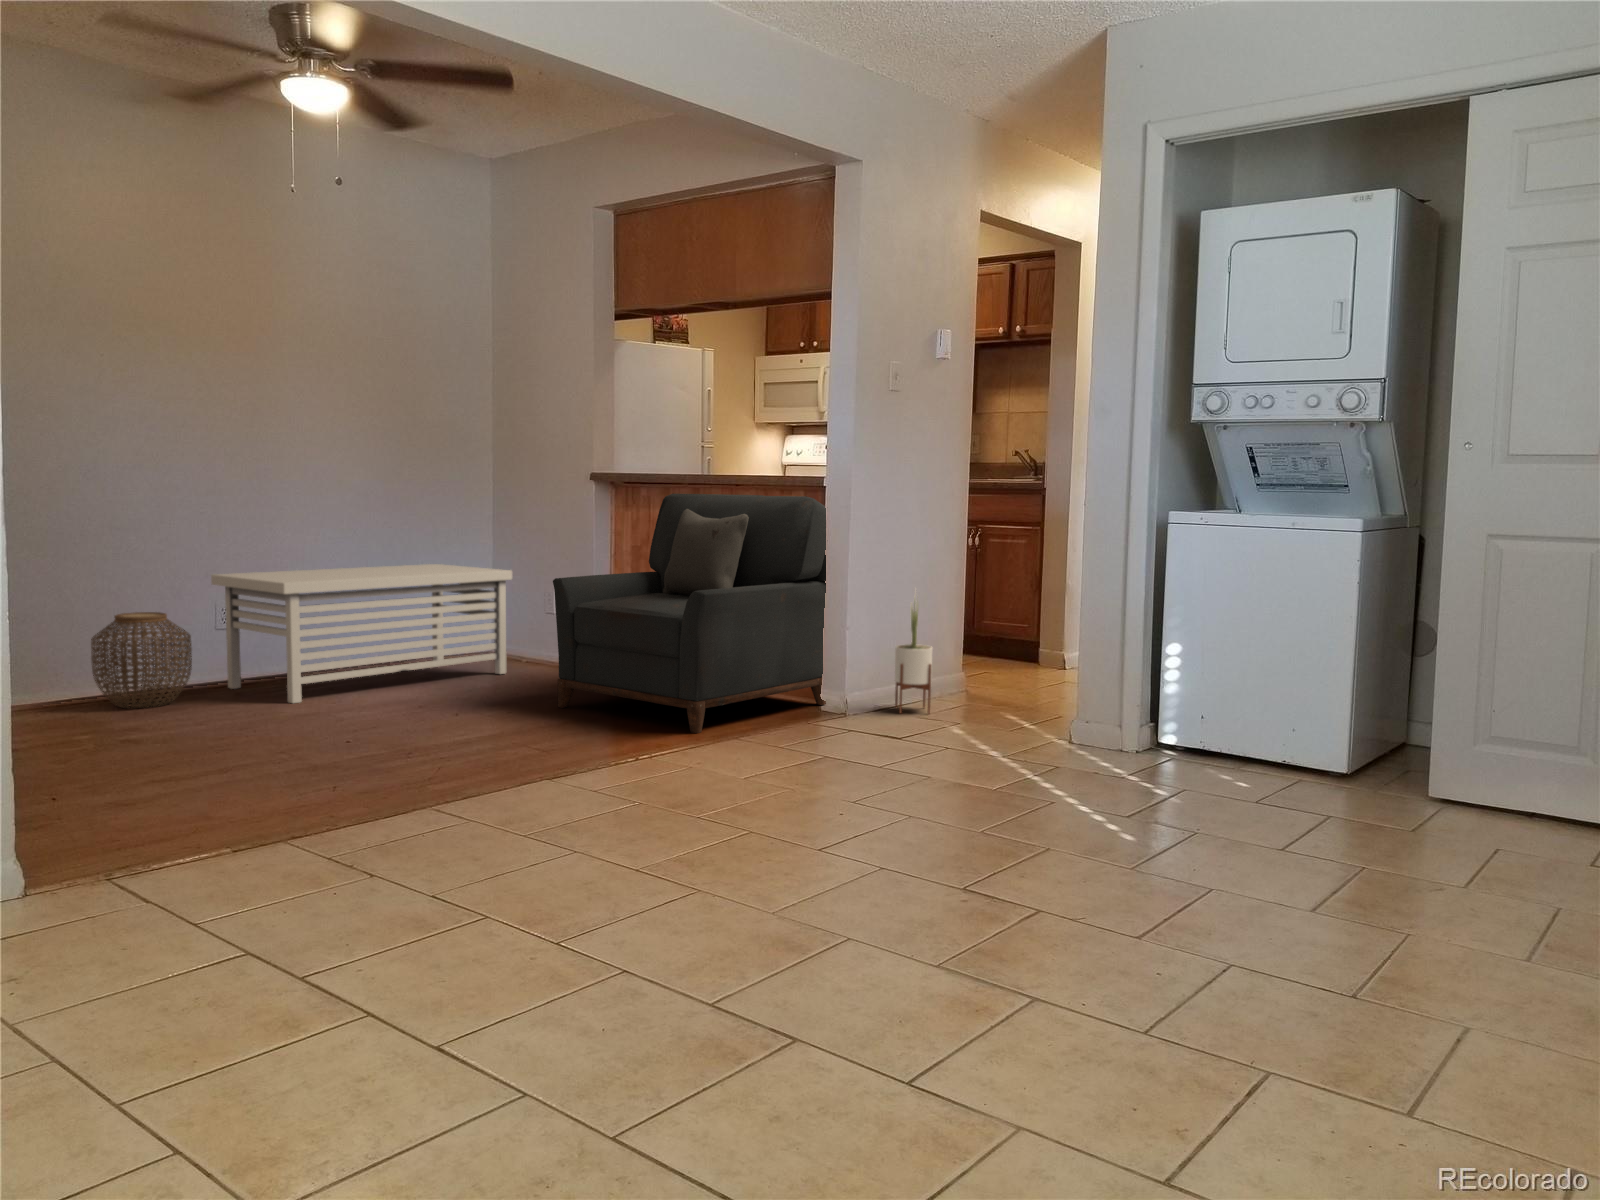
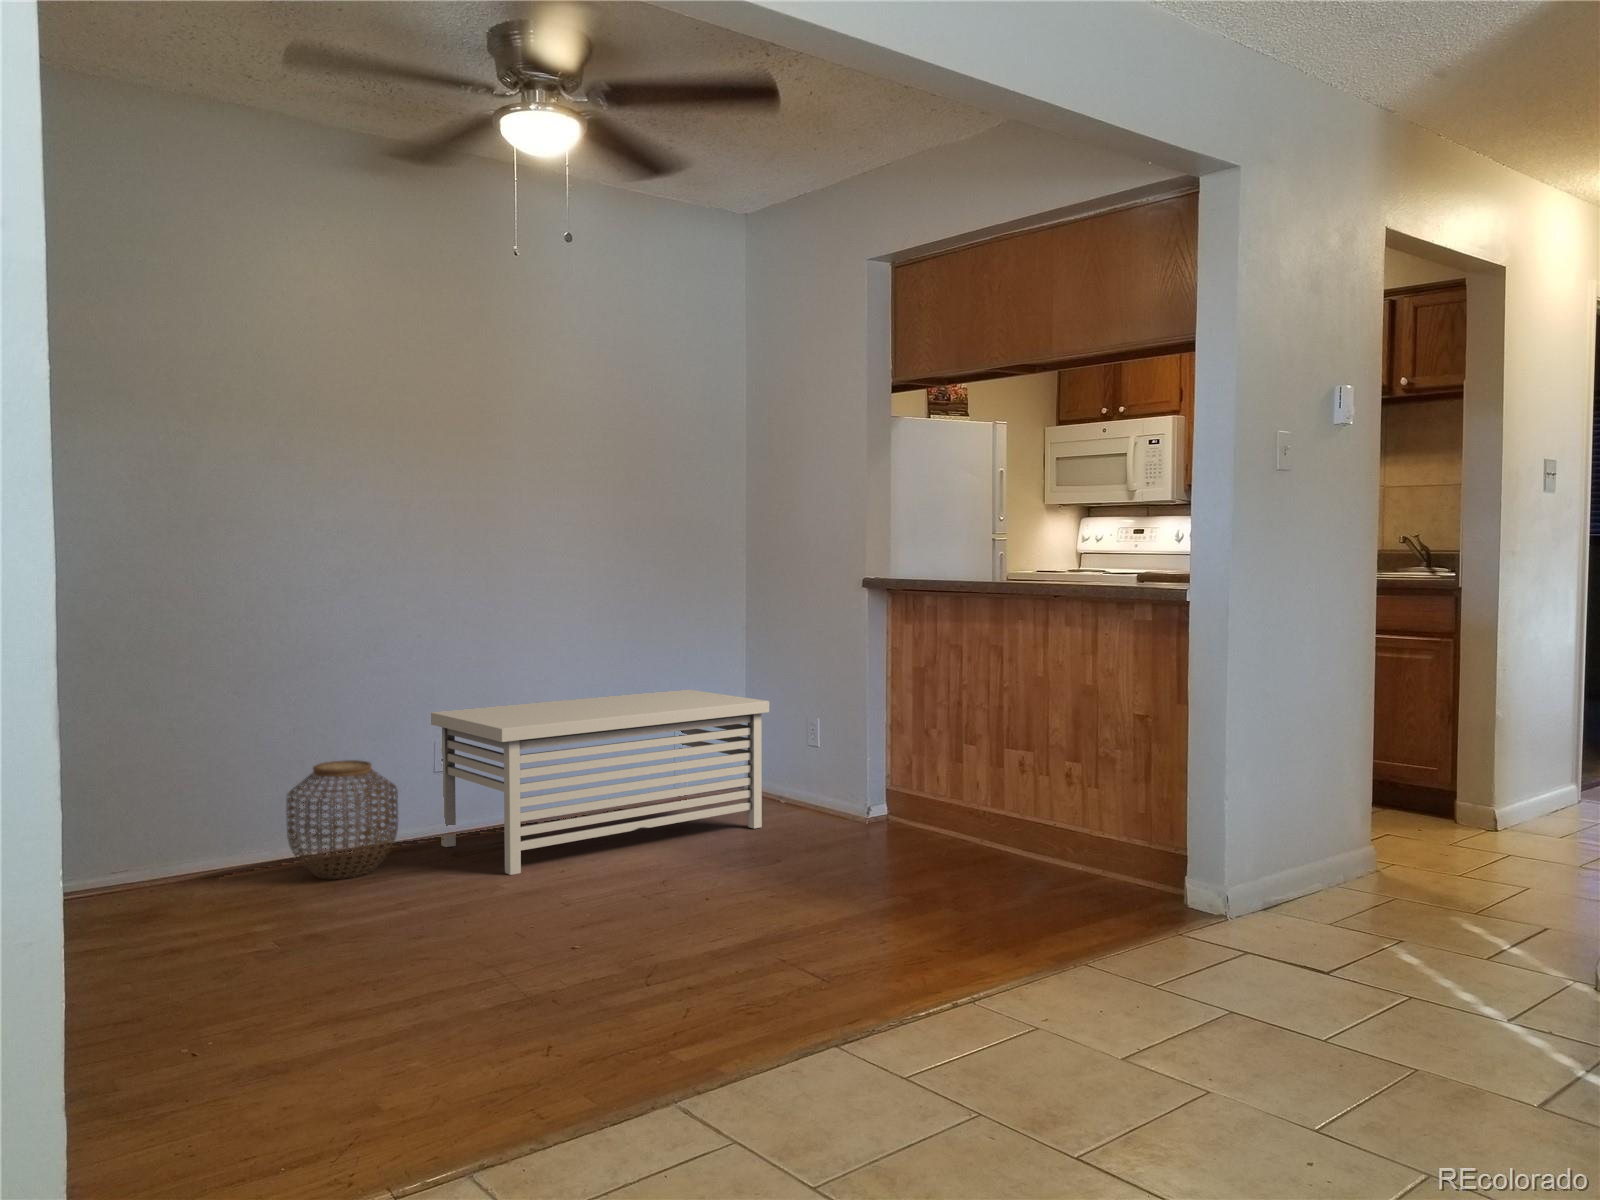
armchair: present [553,494,826,733] -> none [824,609,1202,951]
potted plant: present [895,598,933,713] -> none [1288,740,1345,920]

